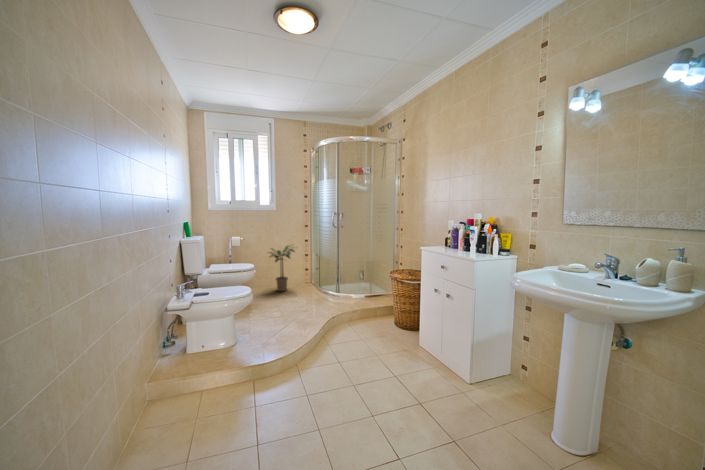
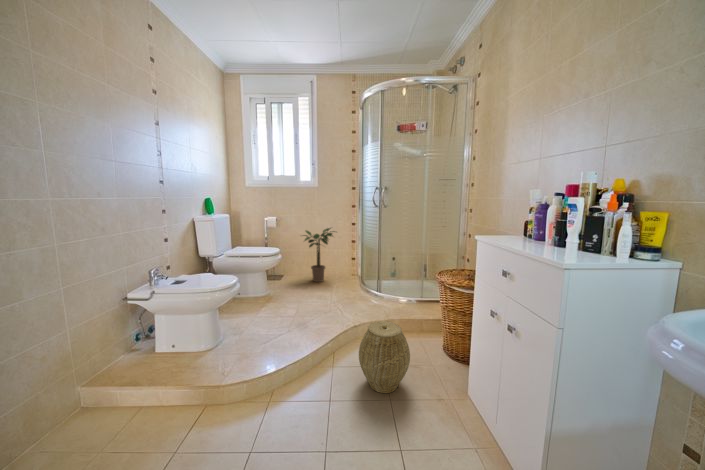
woven basket: none [352,308,386,355] -> present [359,321,410,393]

